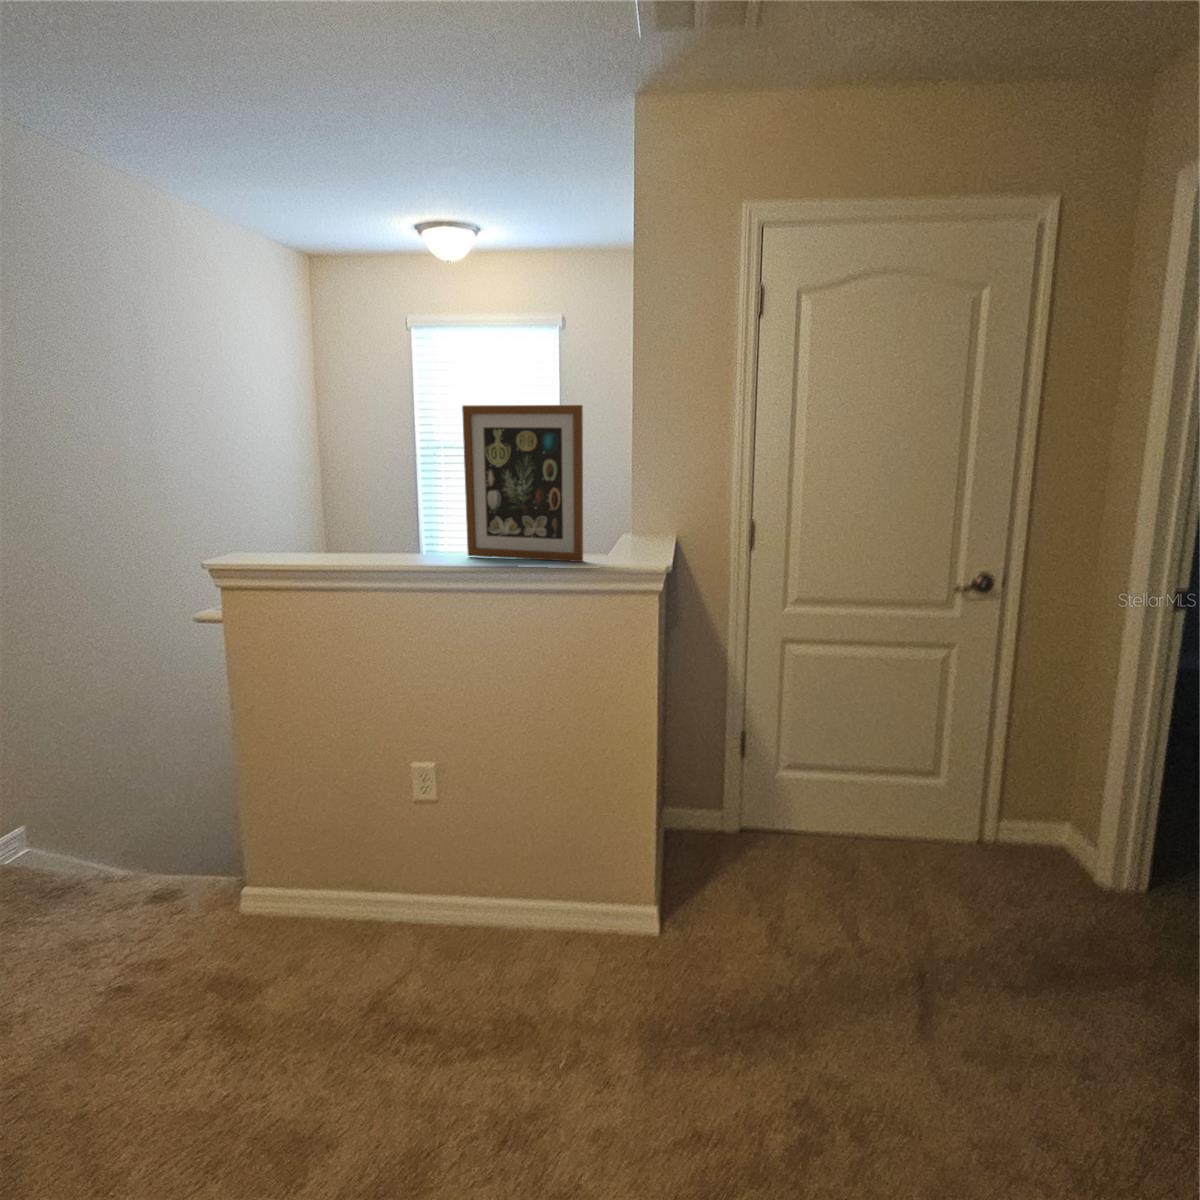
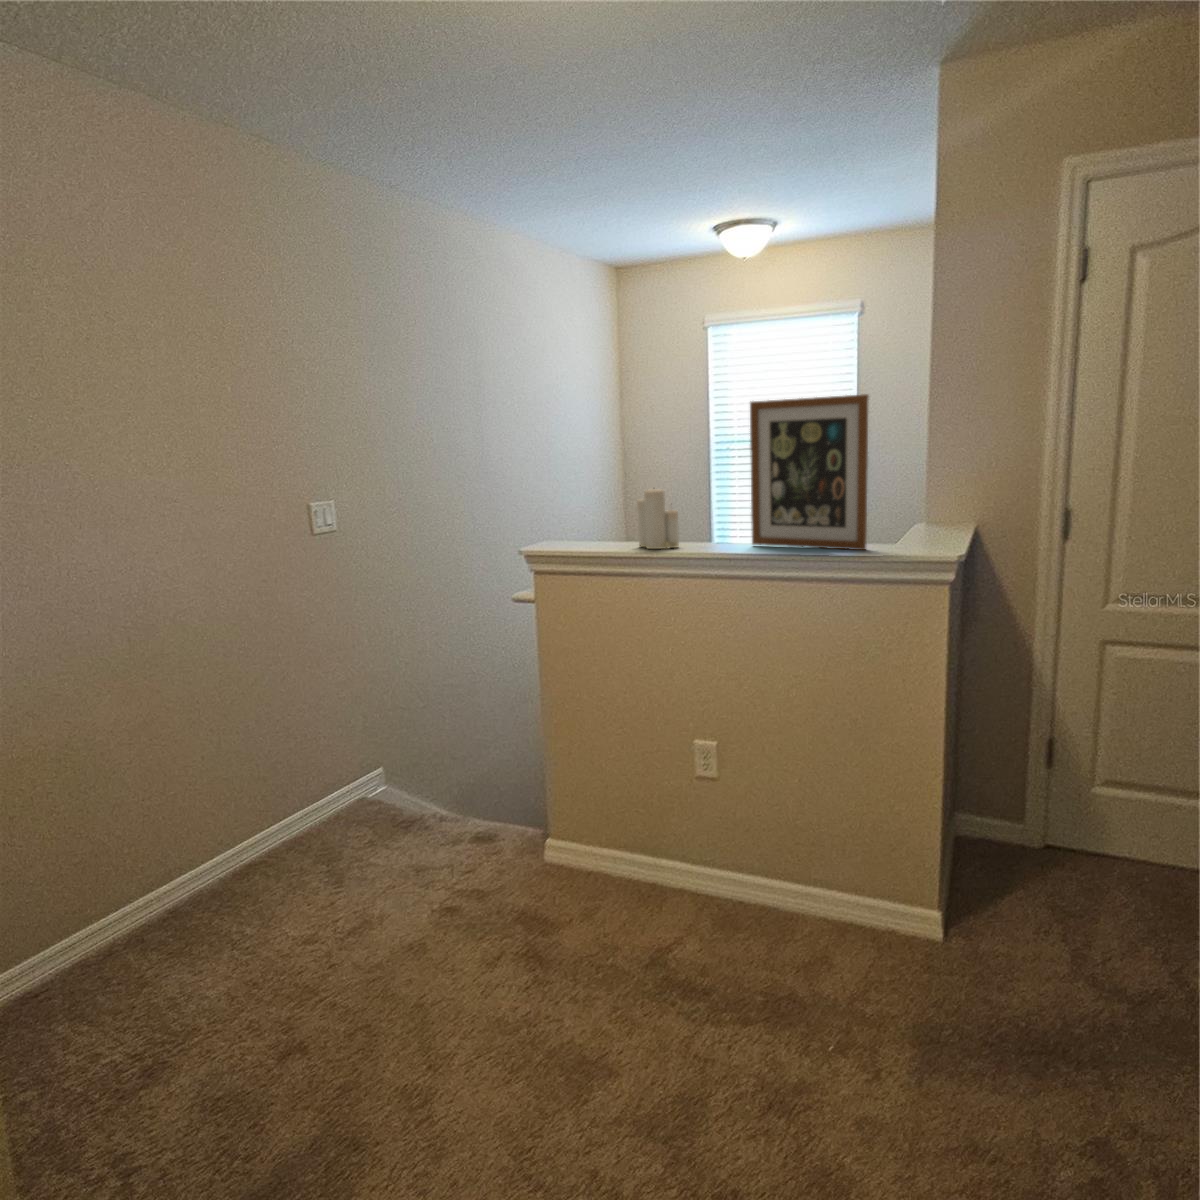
candle: none [340,488,389,561] -> present [637,489,679,549]

